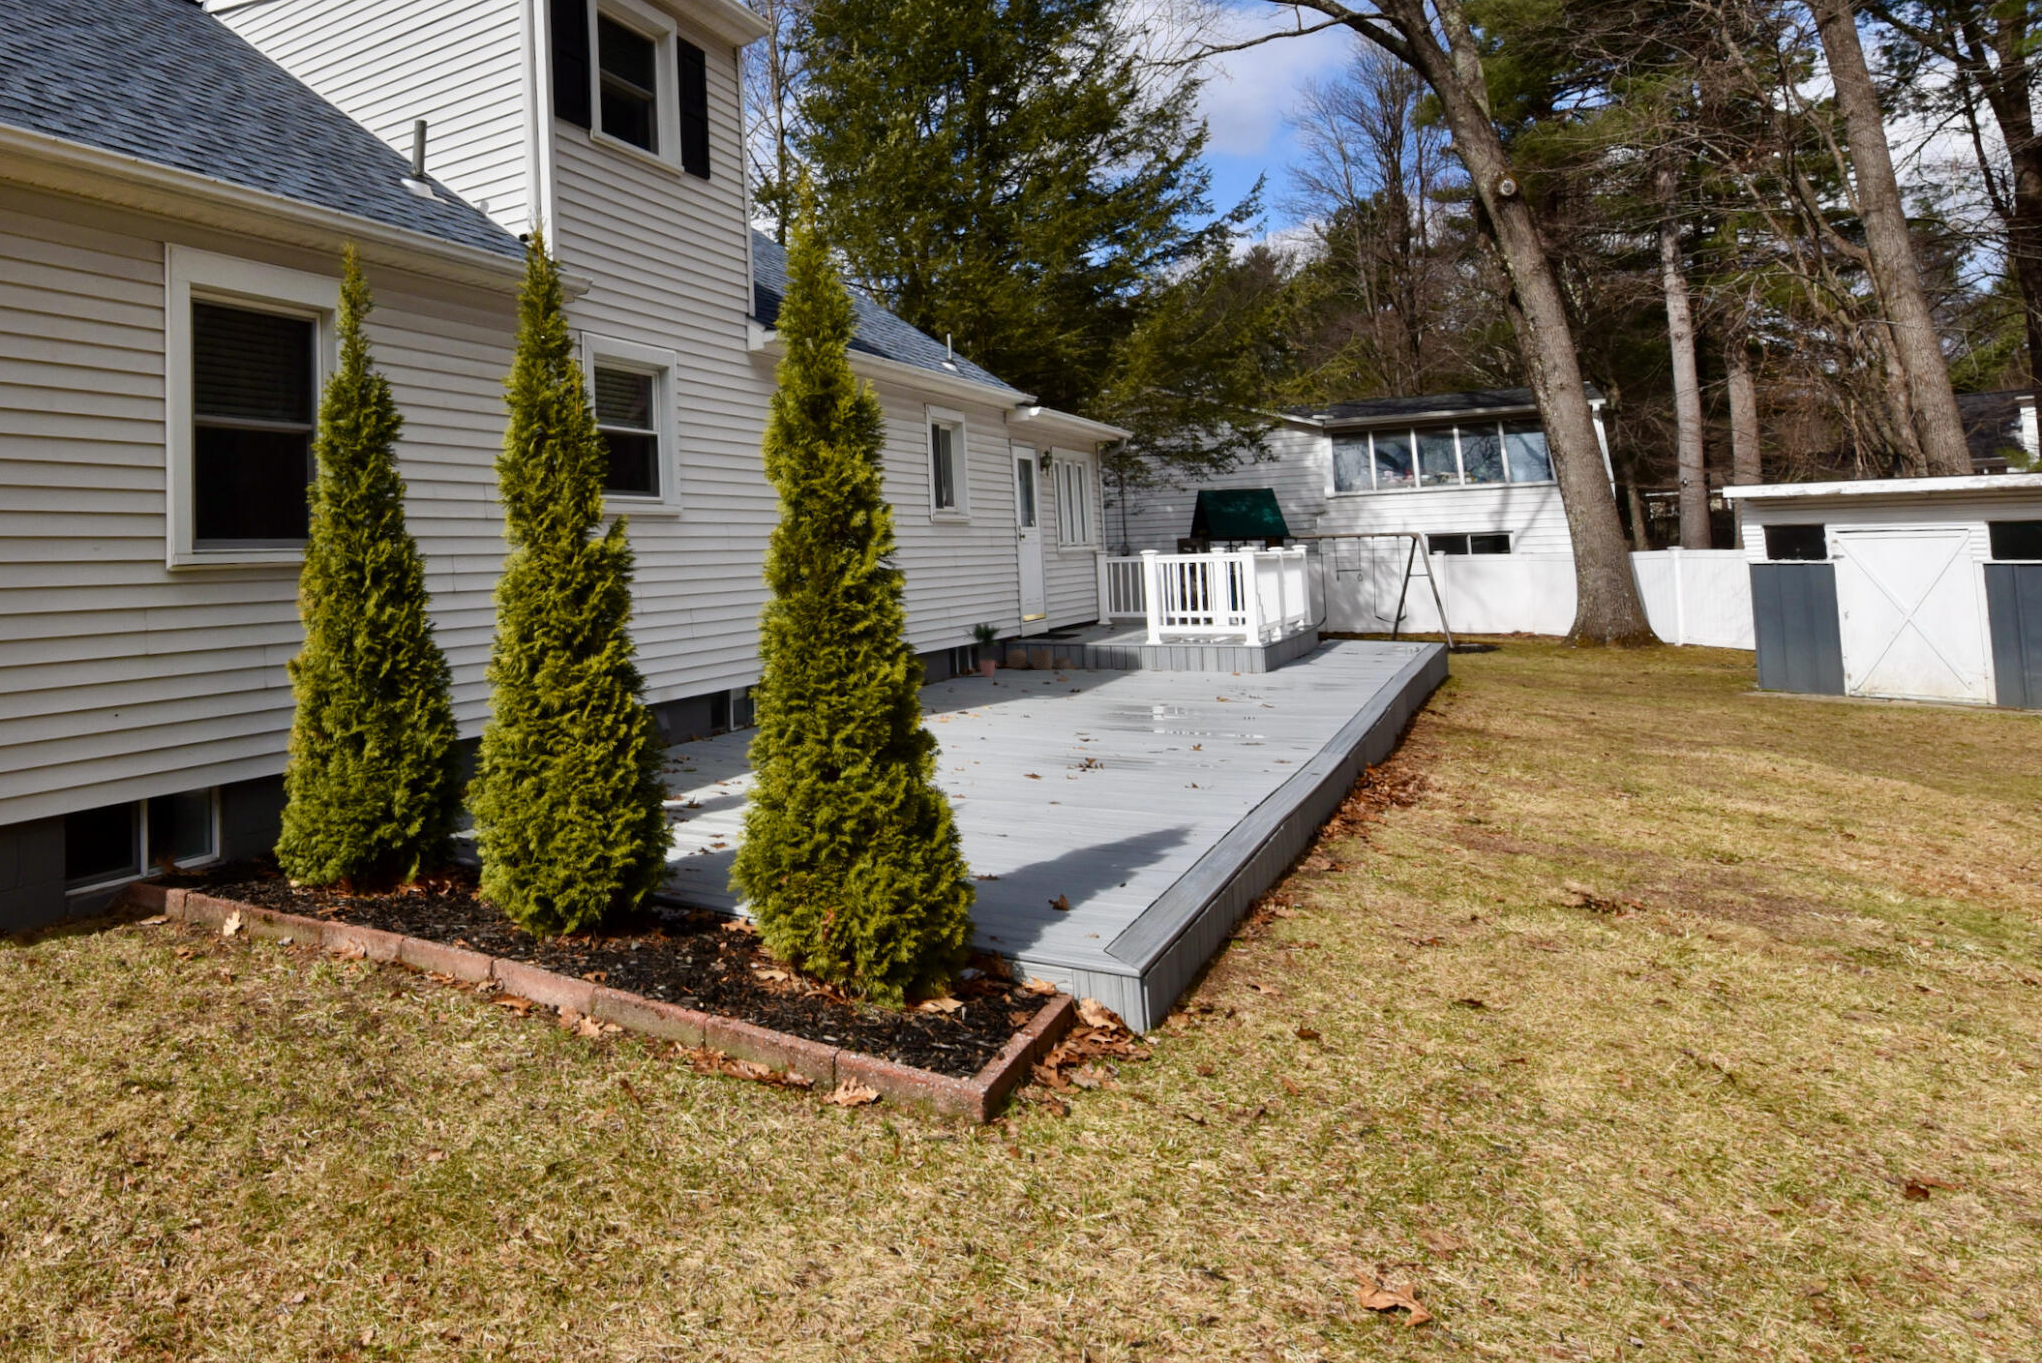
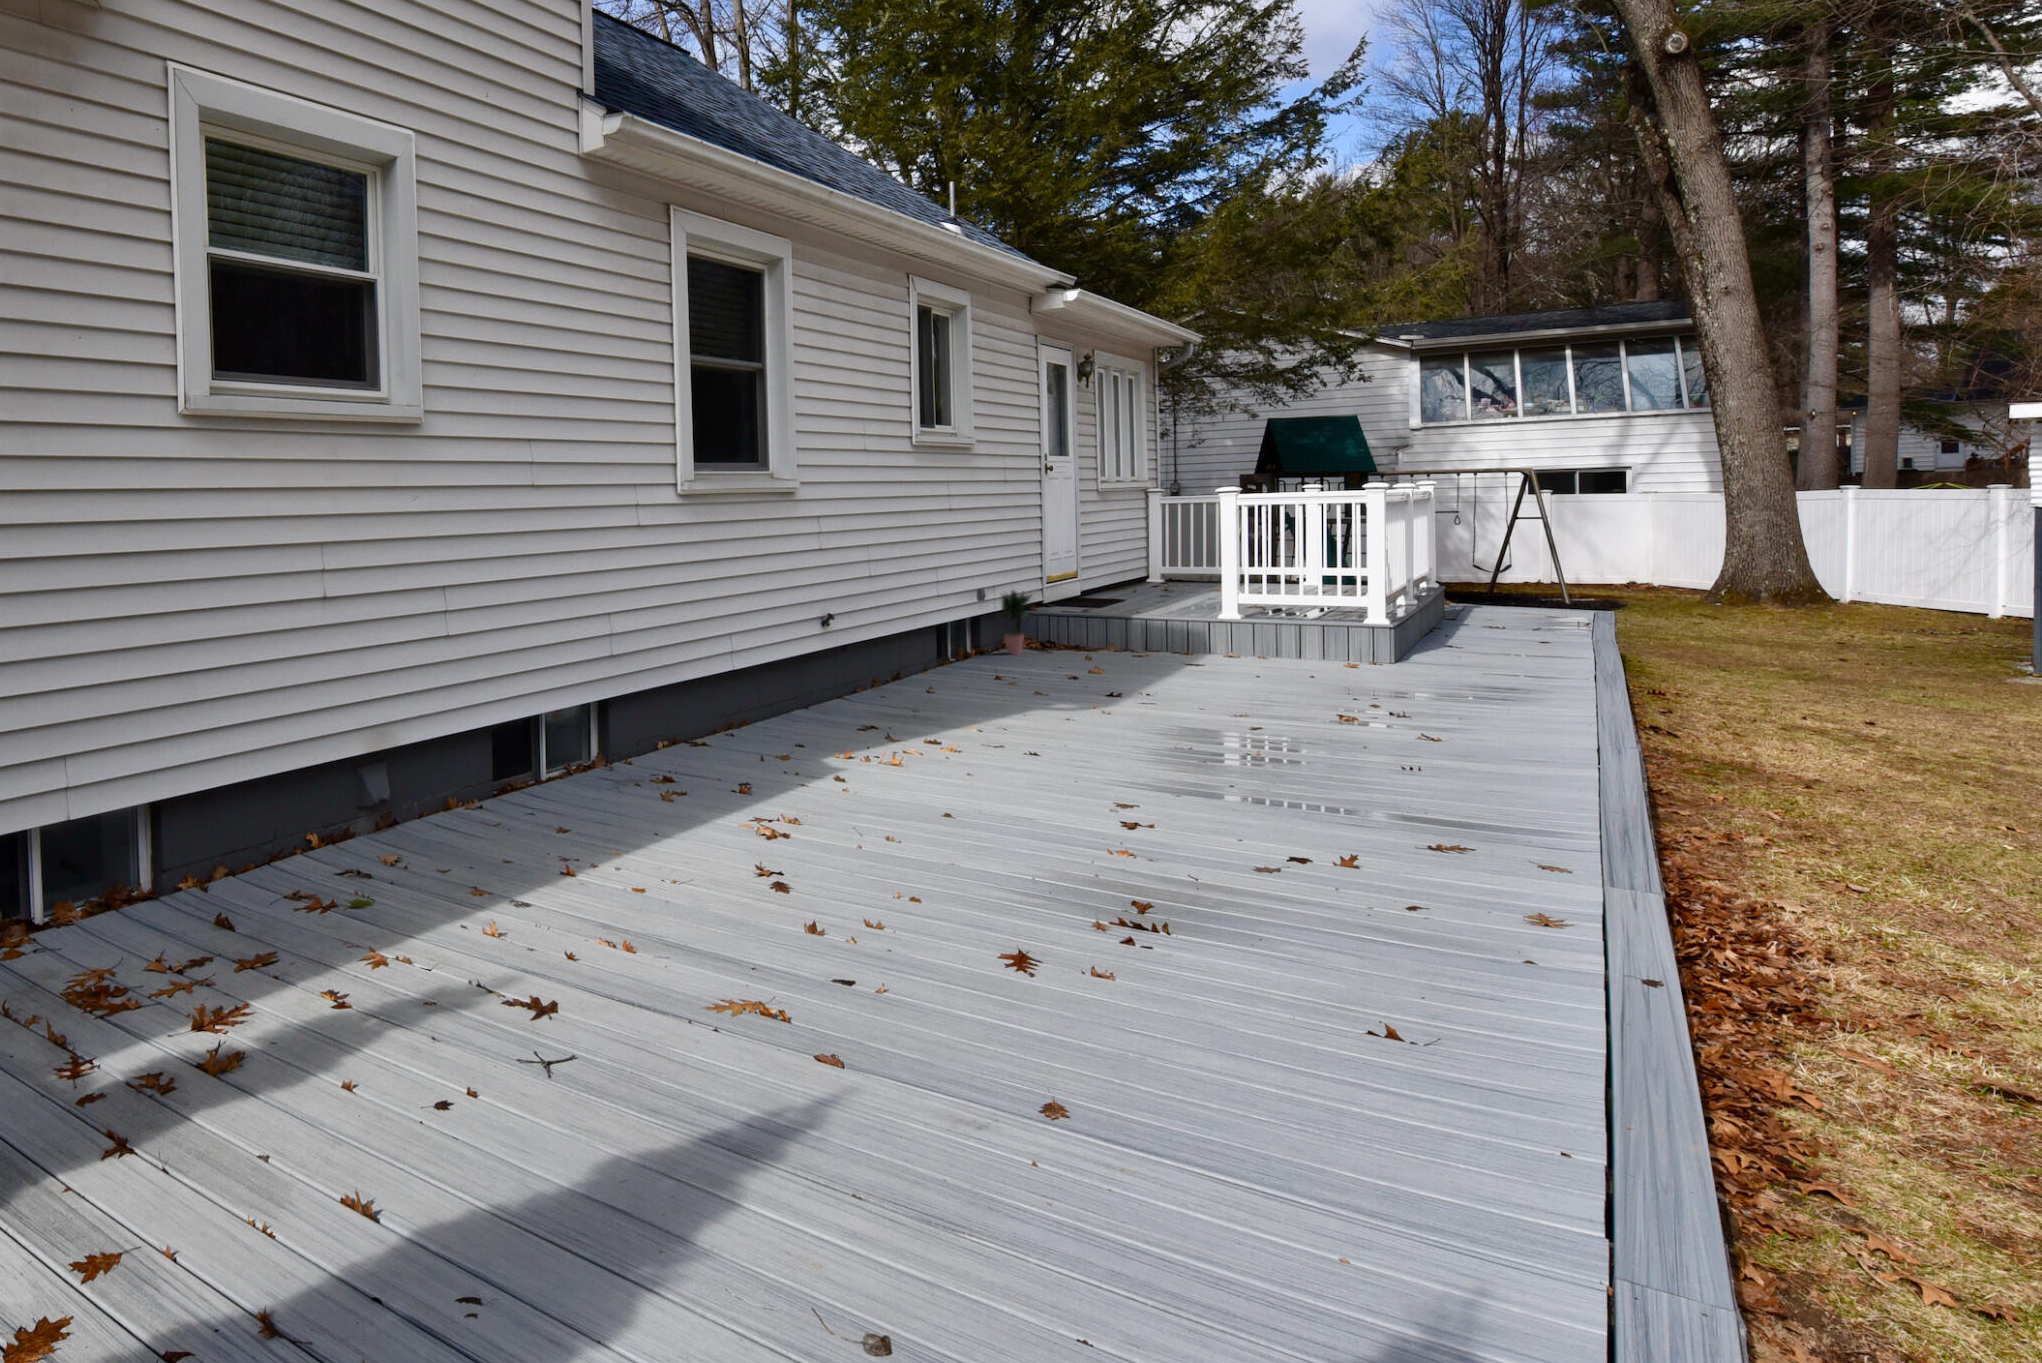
woven basket: present [1007,649,1070,670] -> none [1039,615,1116,643]

